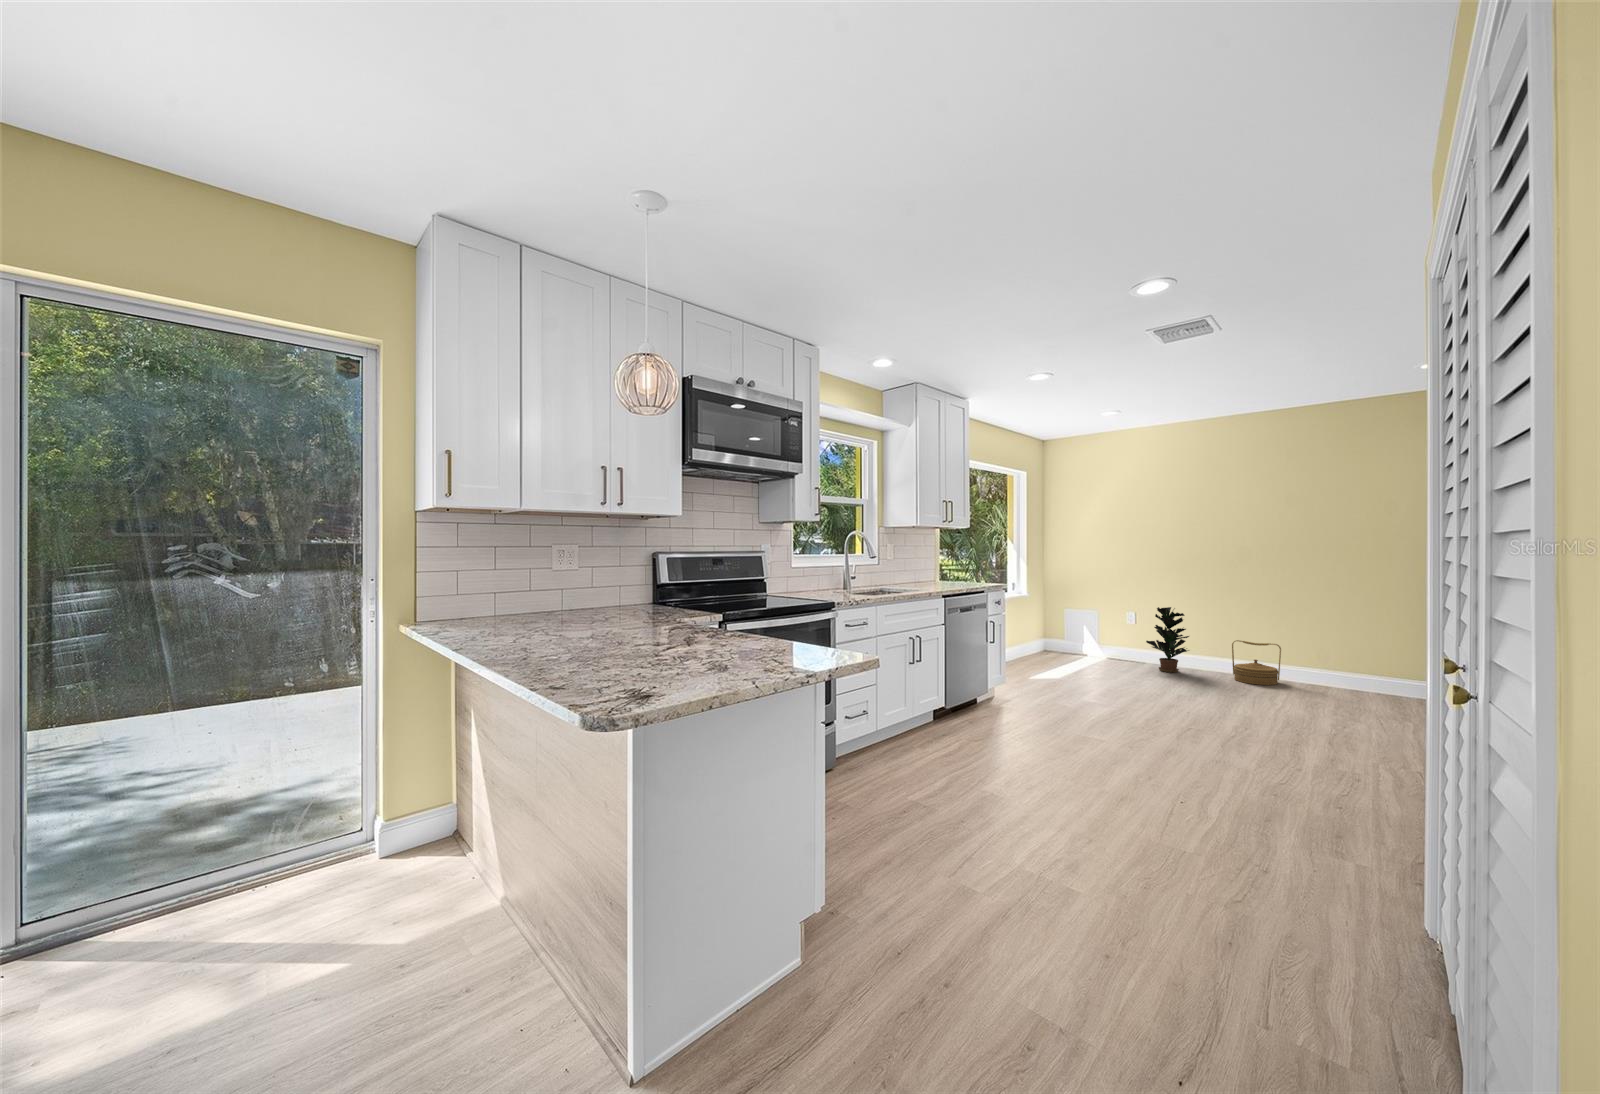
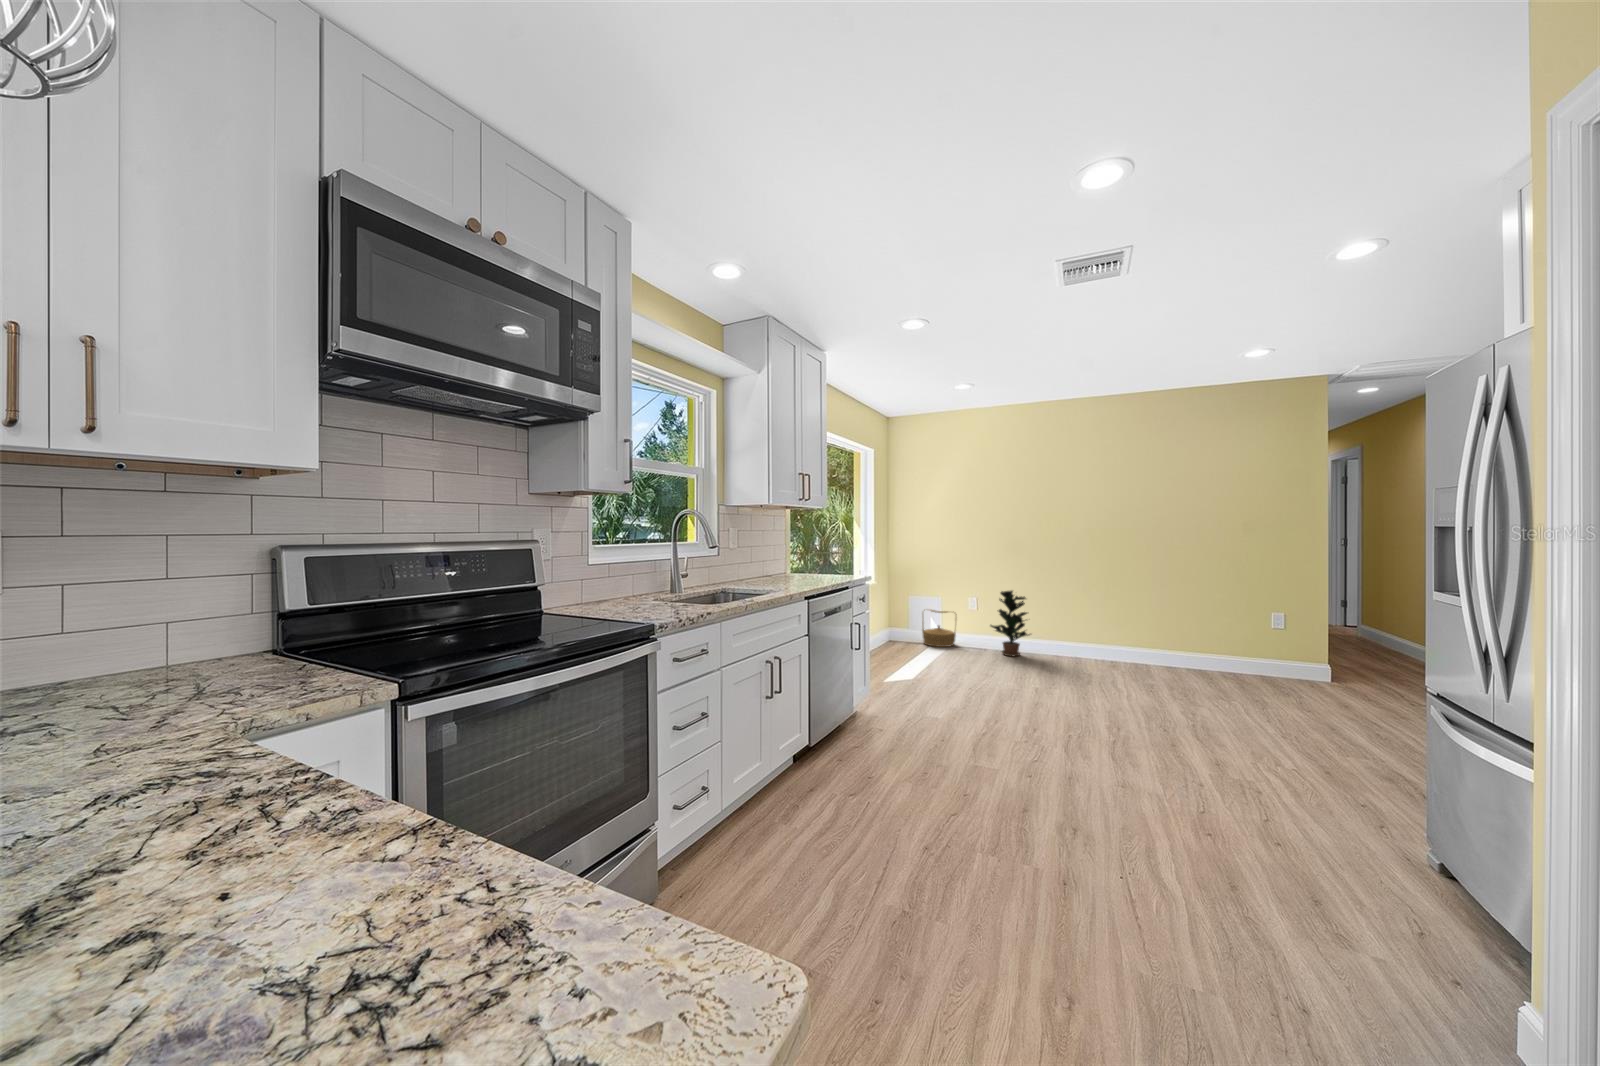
basket: present [1232,640,1281,685] -> present [922,610,957,647]

